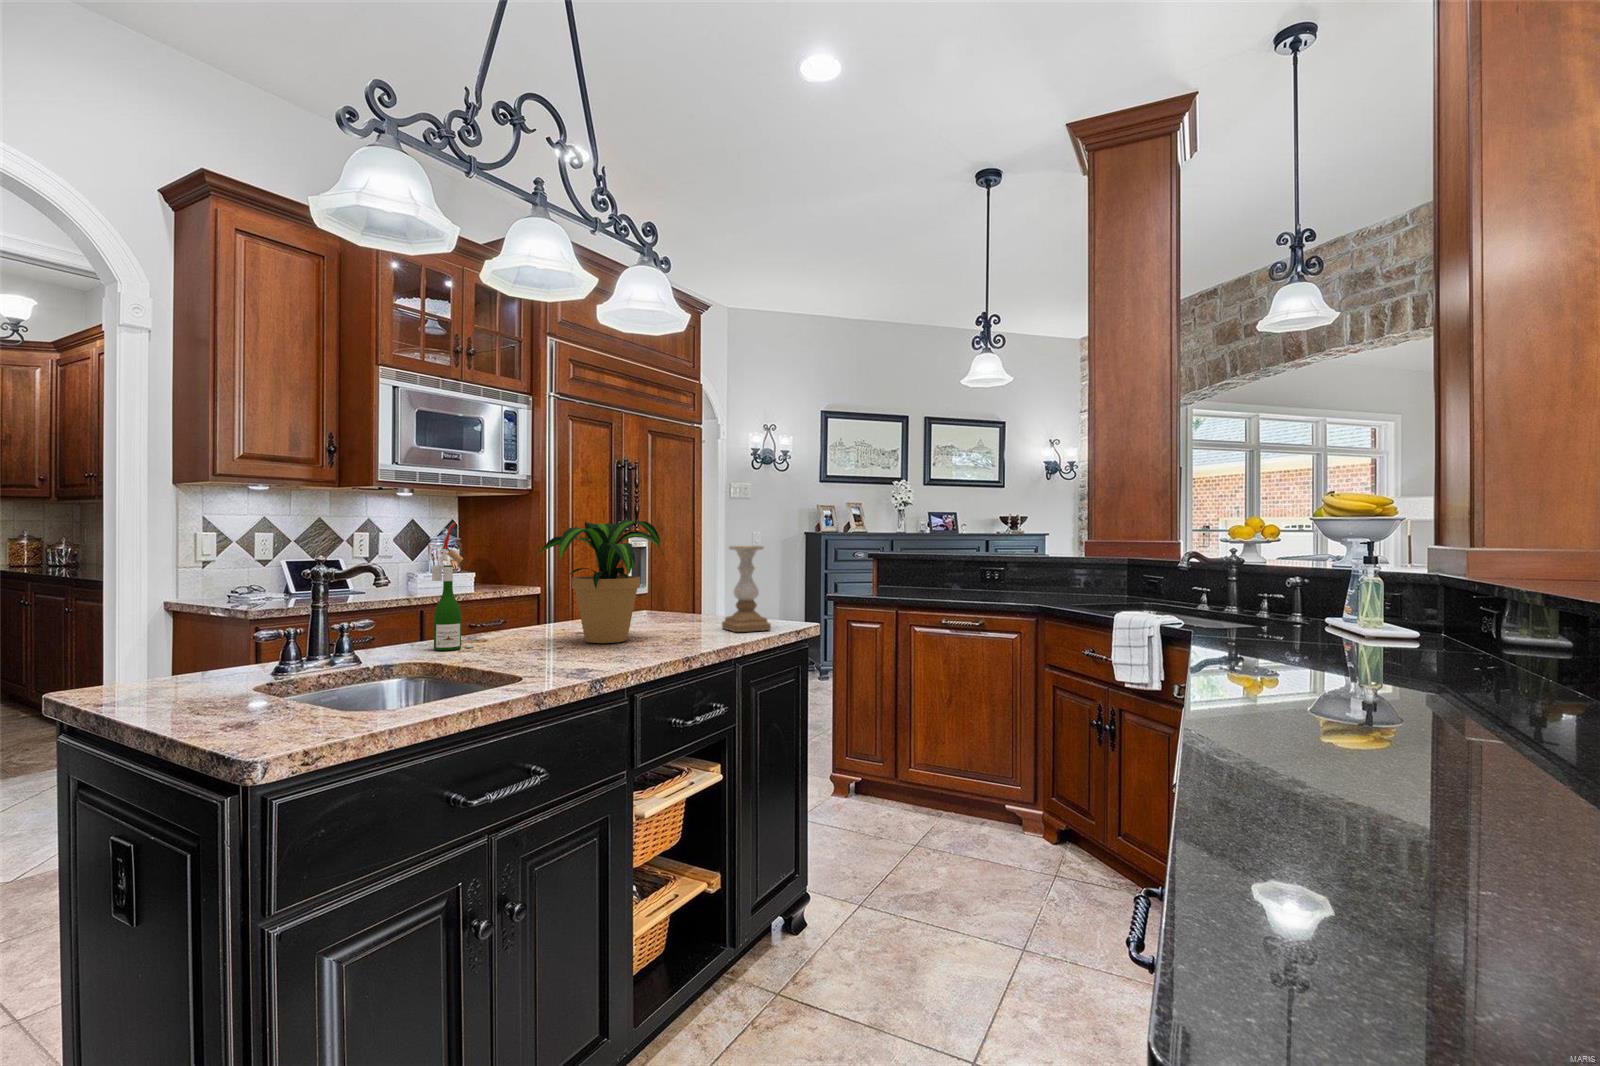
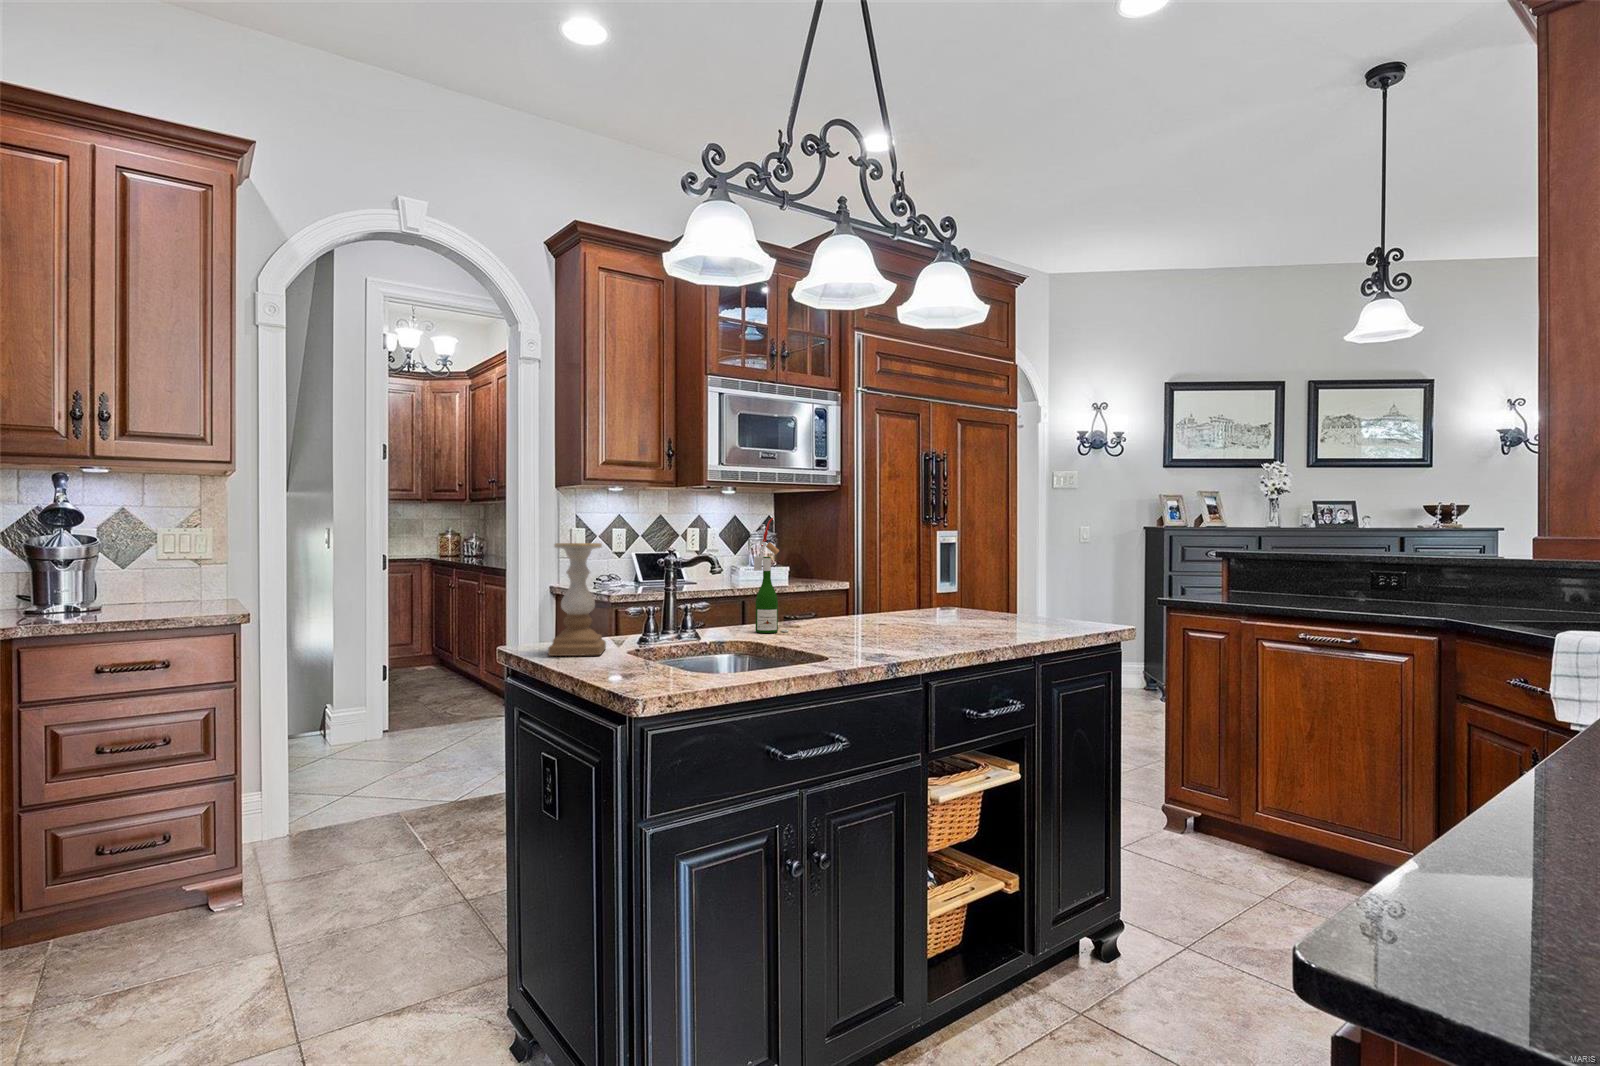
potted plant: present [538,520,664,643] -> none [841,515,963,634]
candle holder: present [722,546,771,632] -> present [548,543,606,656]

